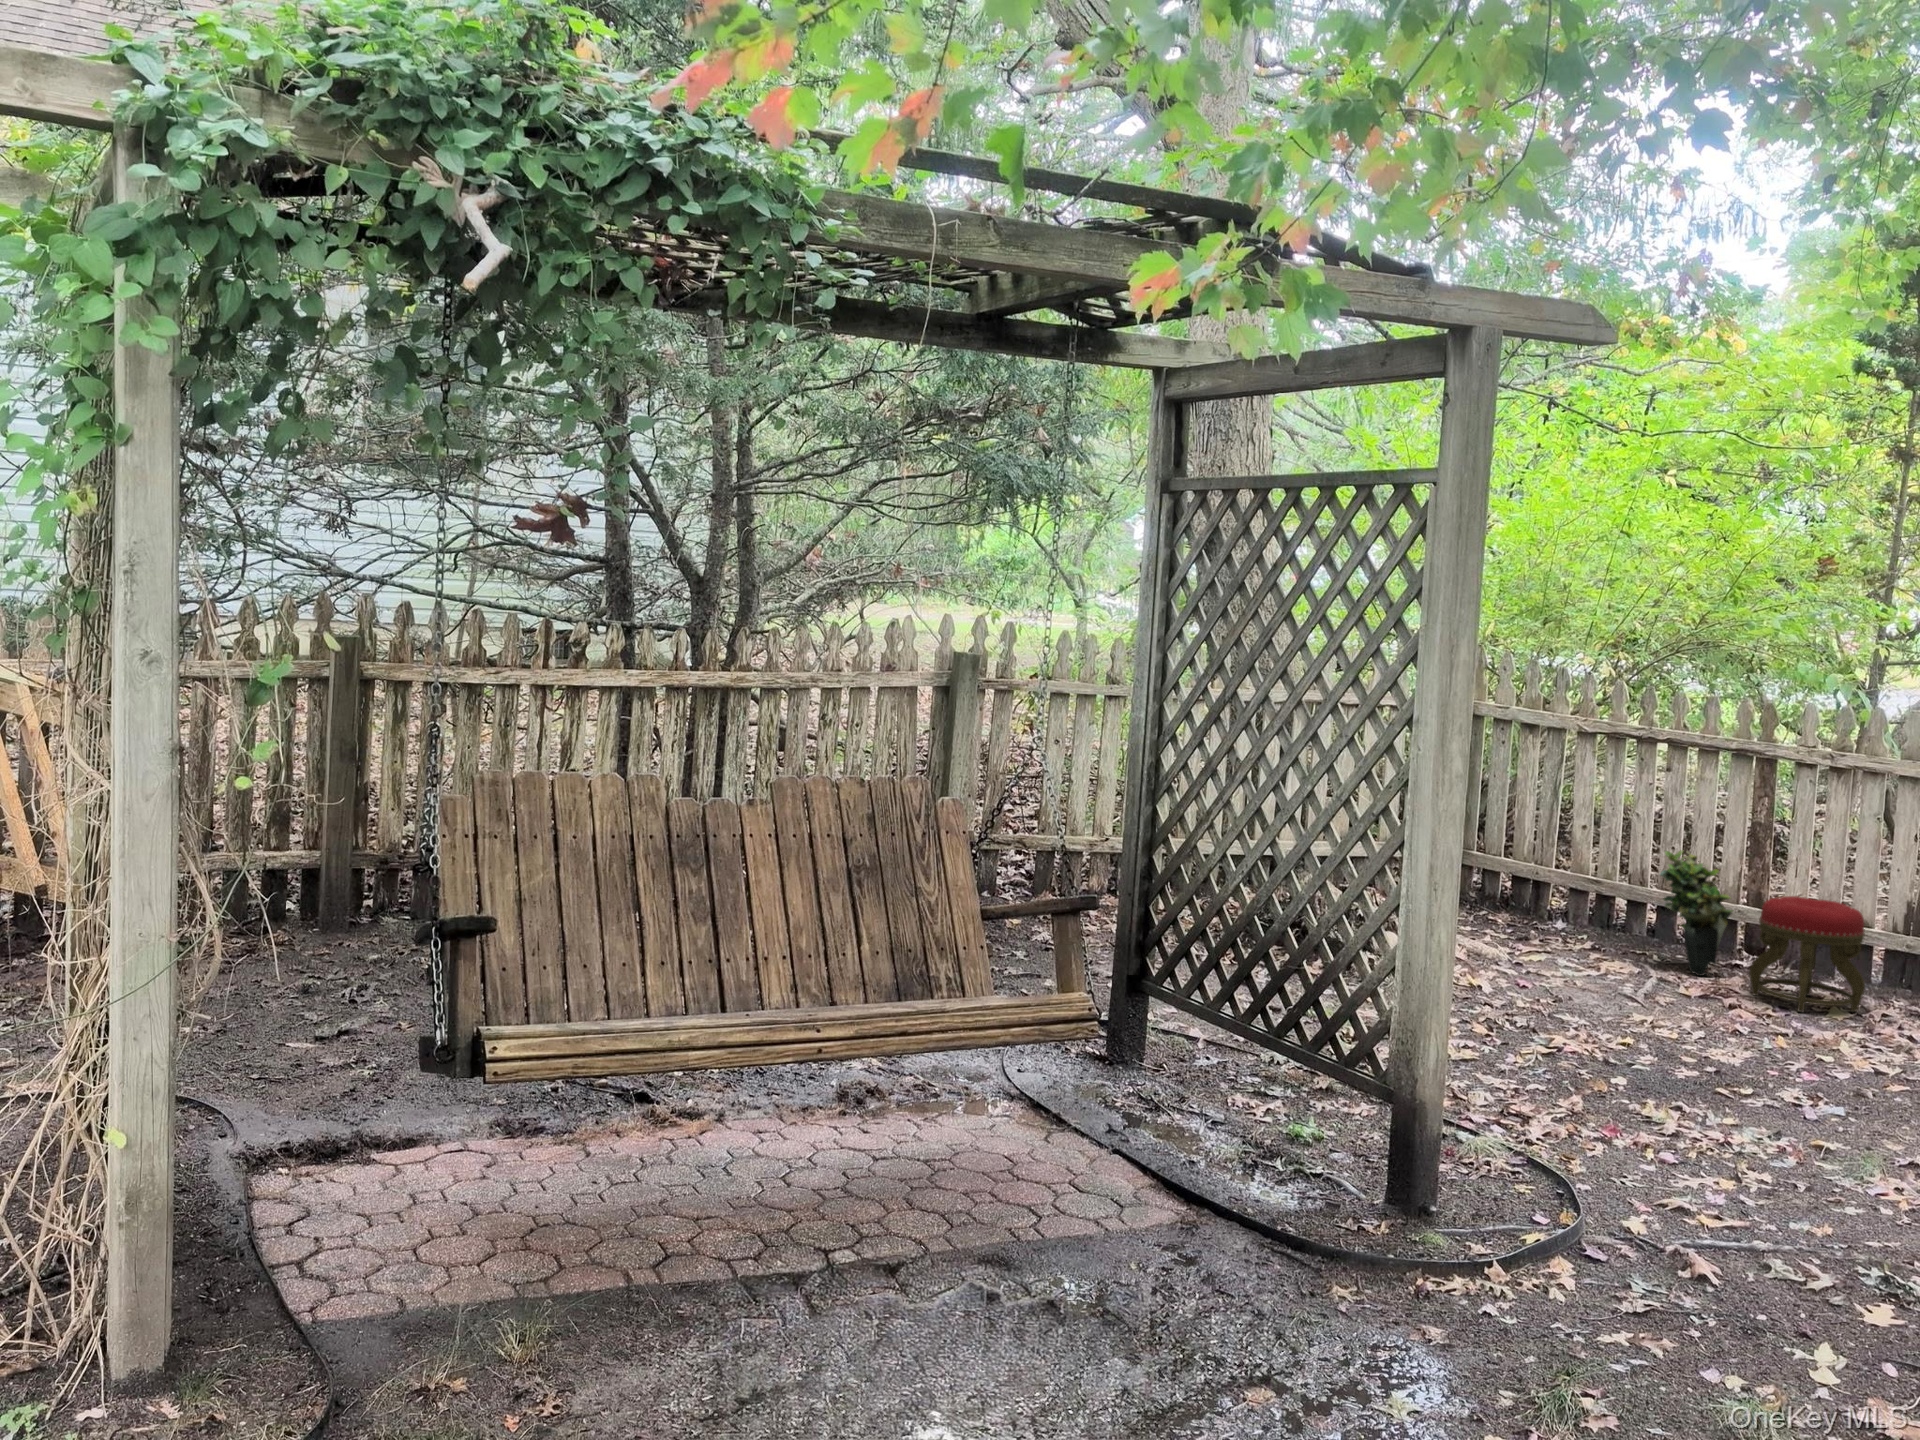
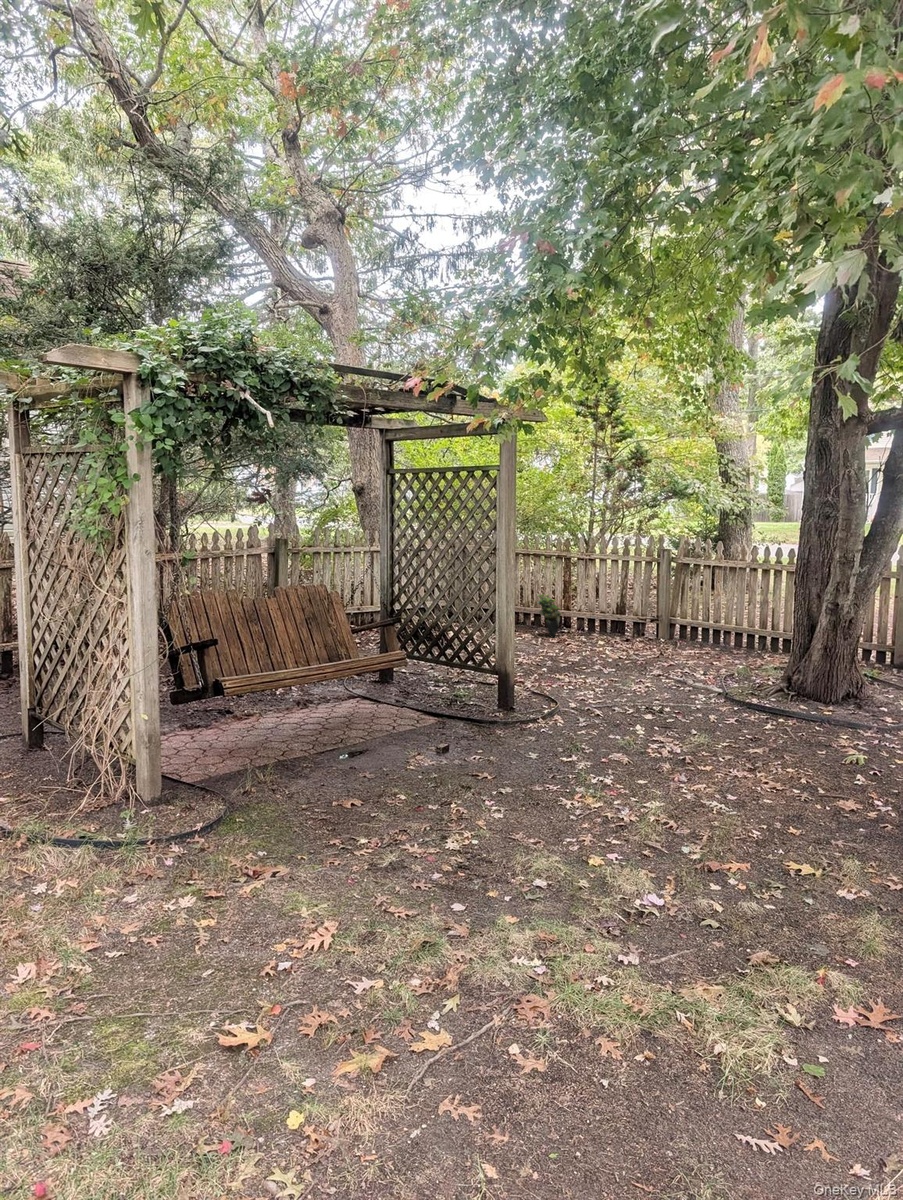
stool: present [1749,896,1865,1012] -> none [570,605,606,644]

